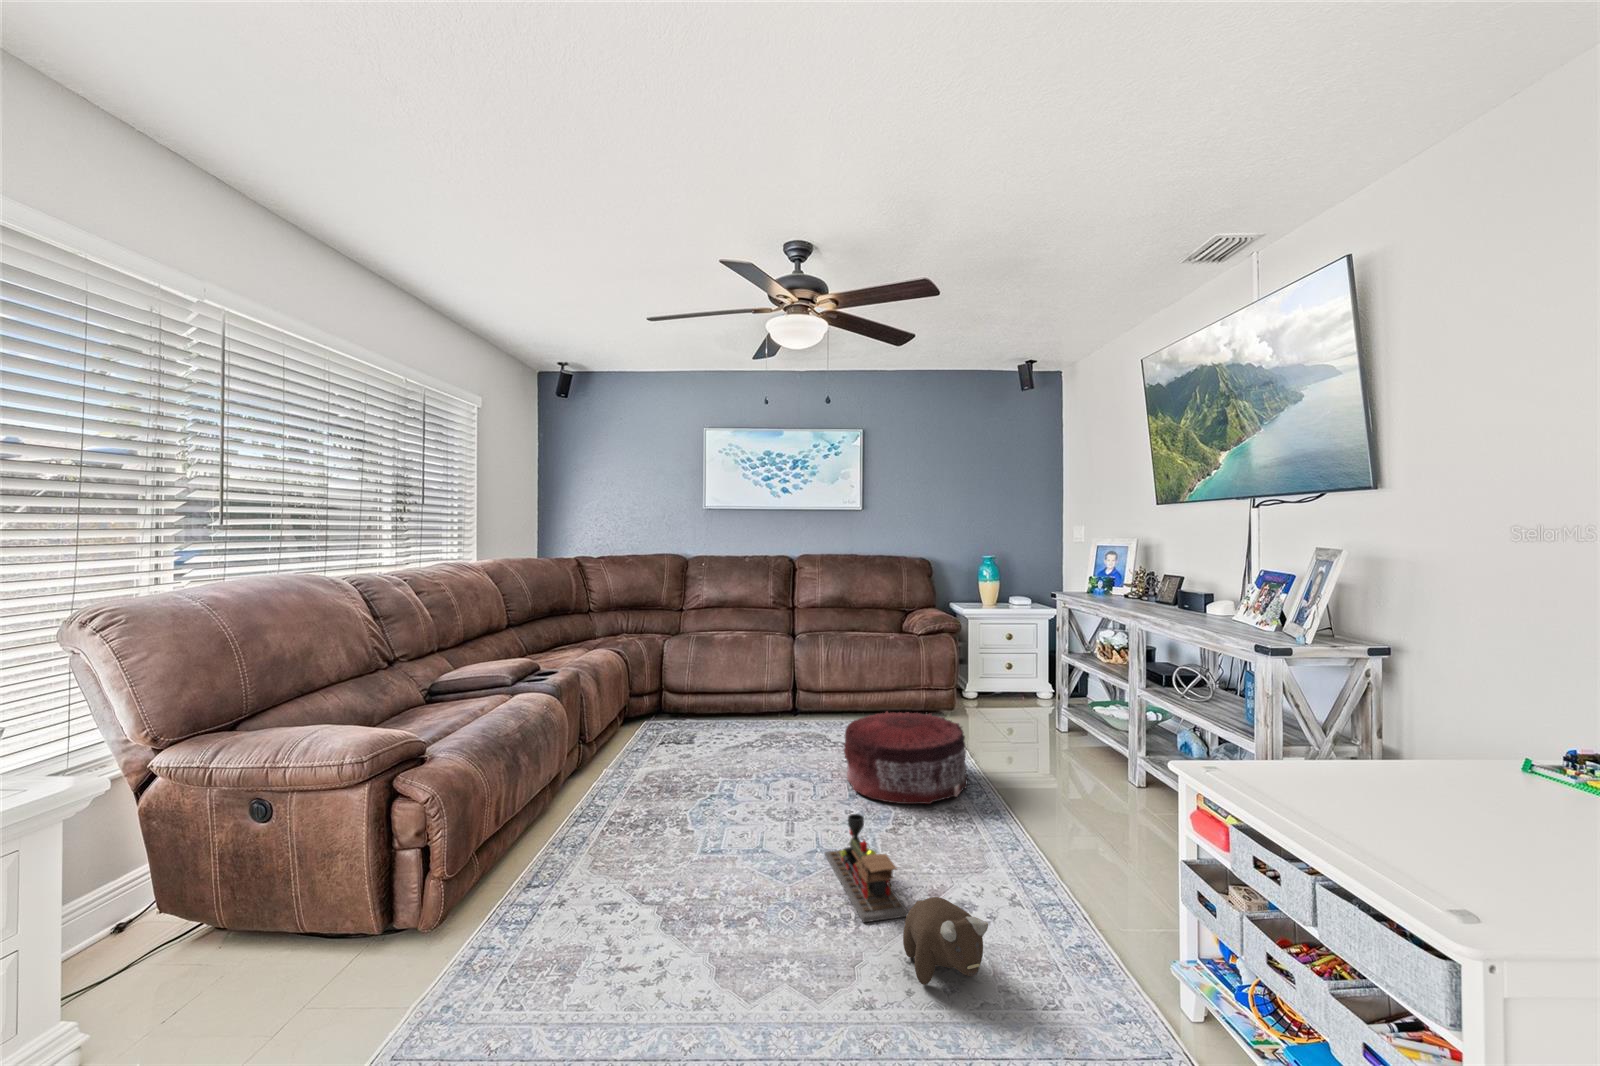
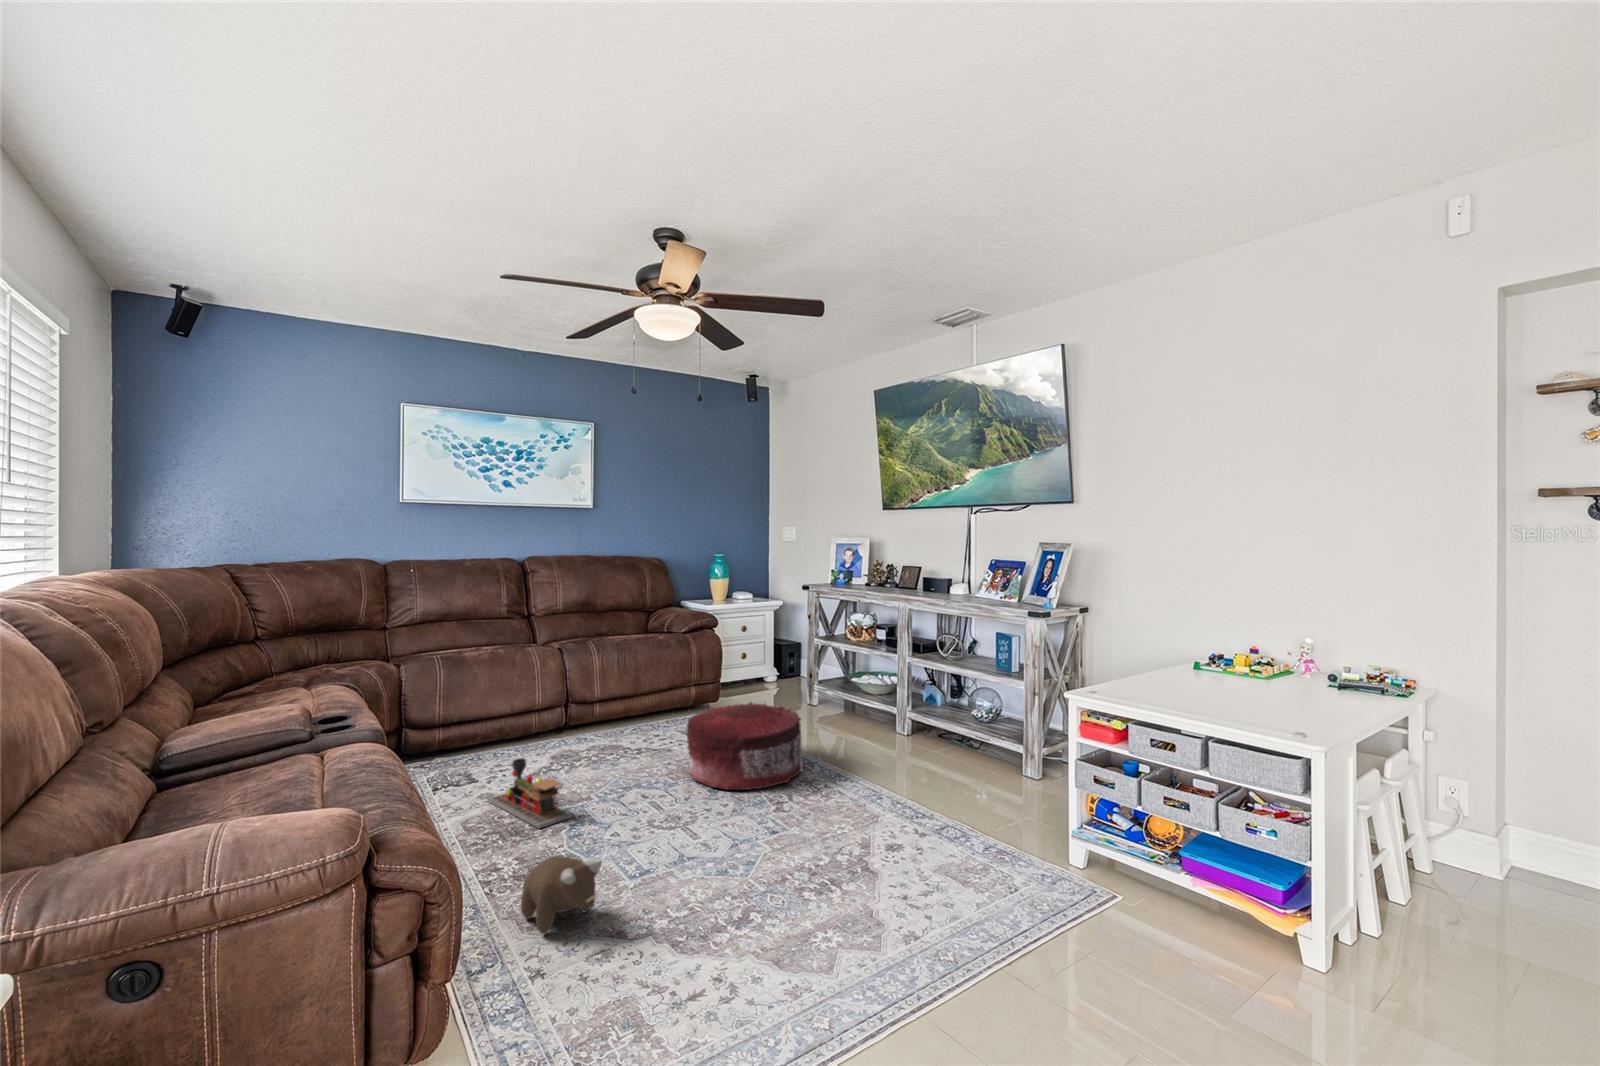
toy train: present [825,814,908,922] -> present [488,758,573,829]
plush toy: present [903,897,988,985] -> present [521,855,602,934]

